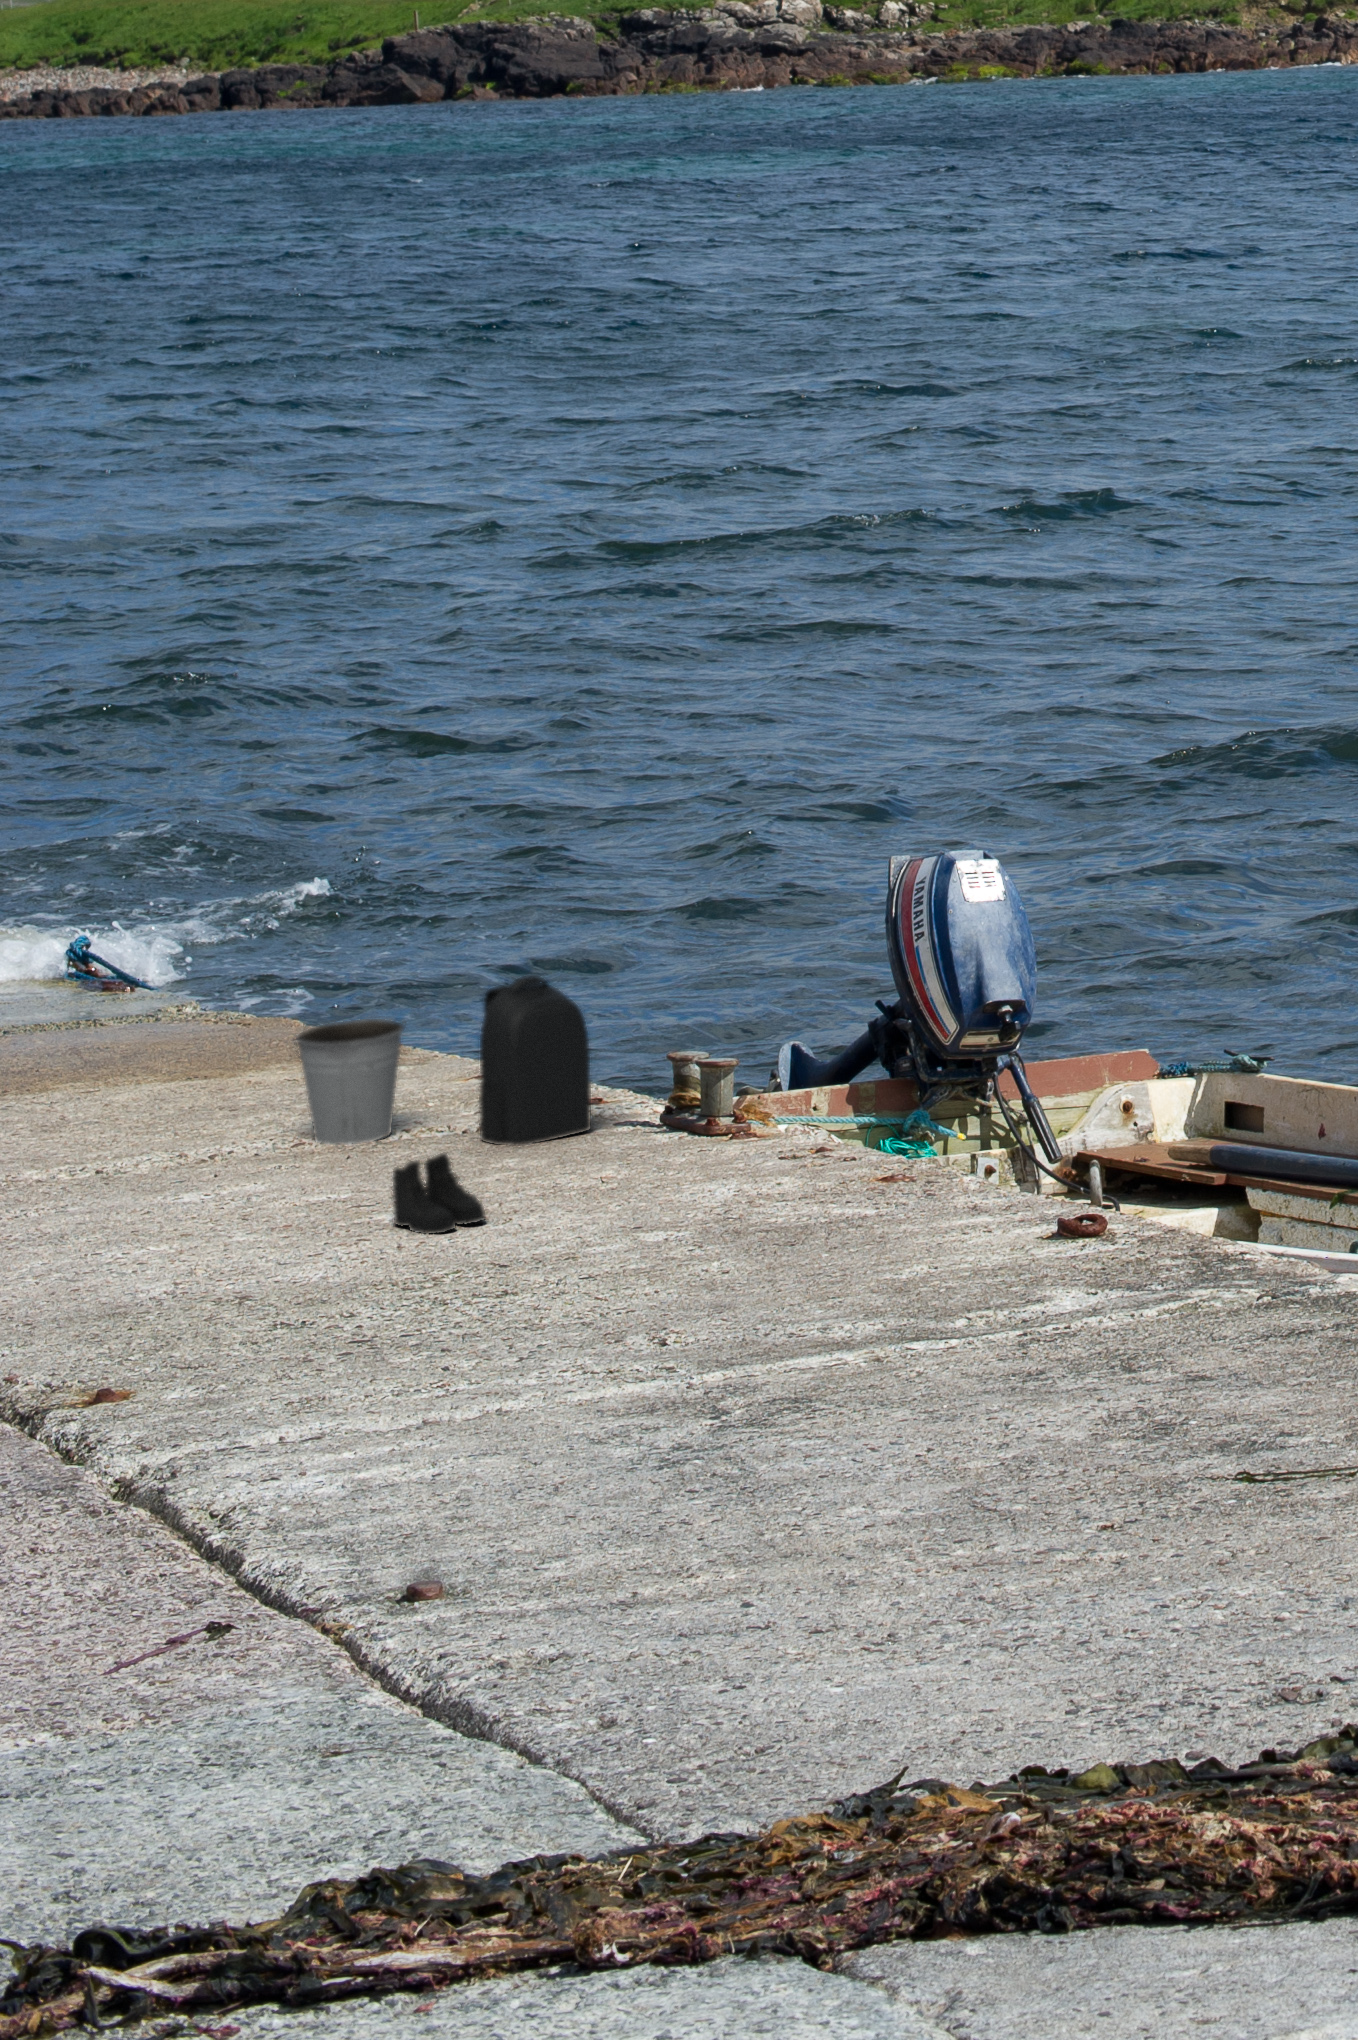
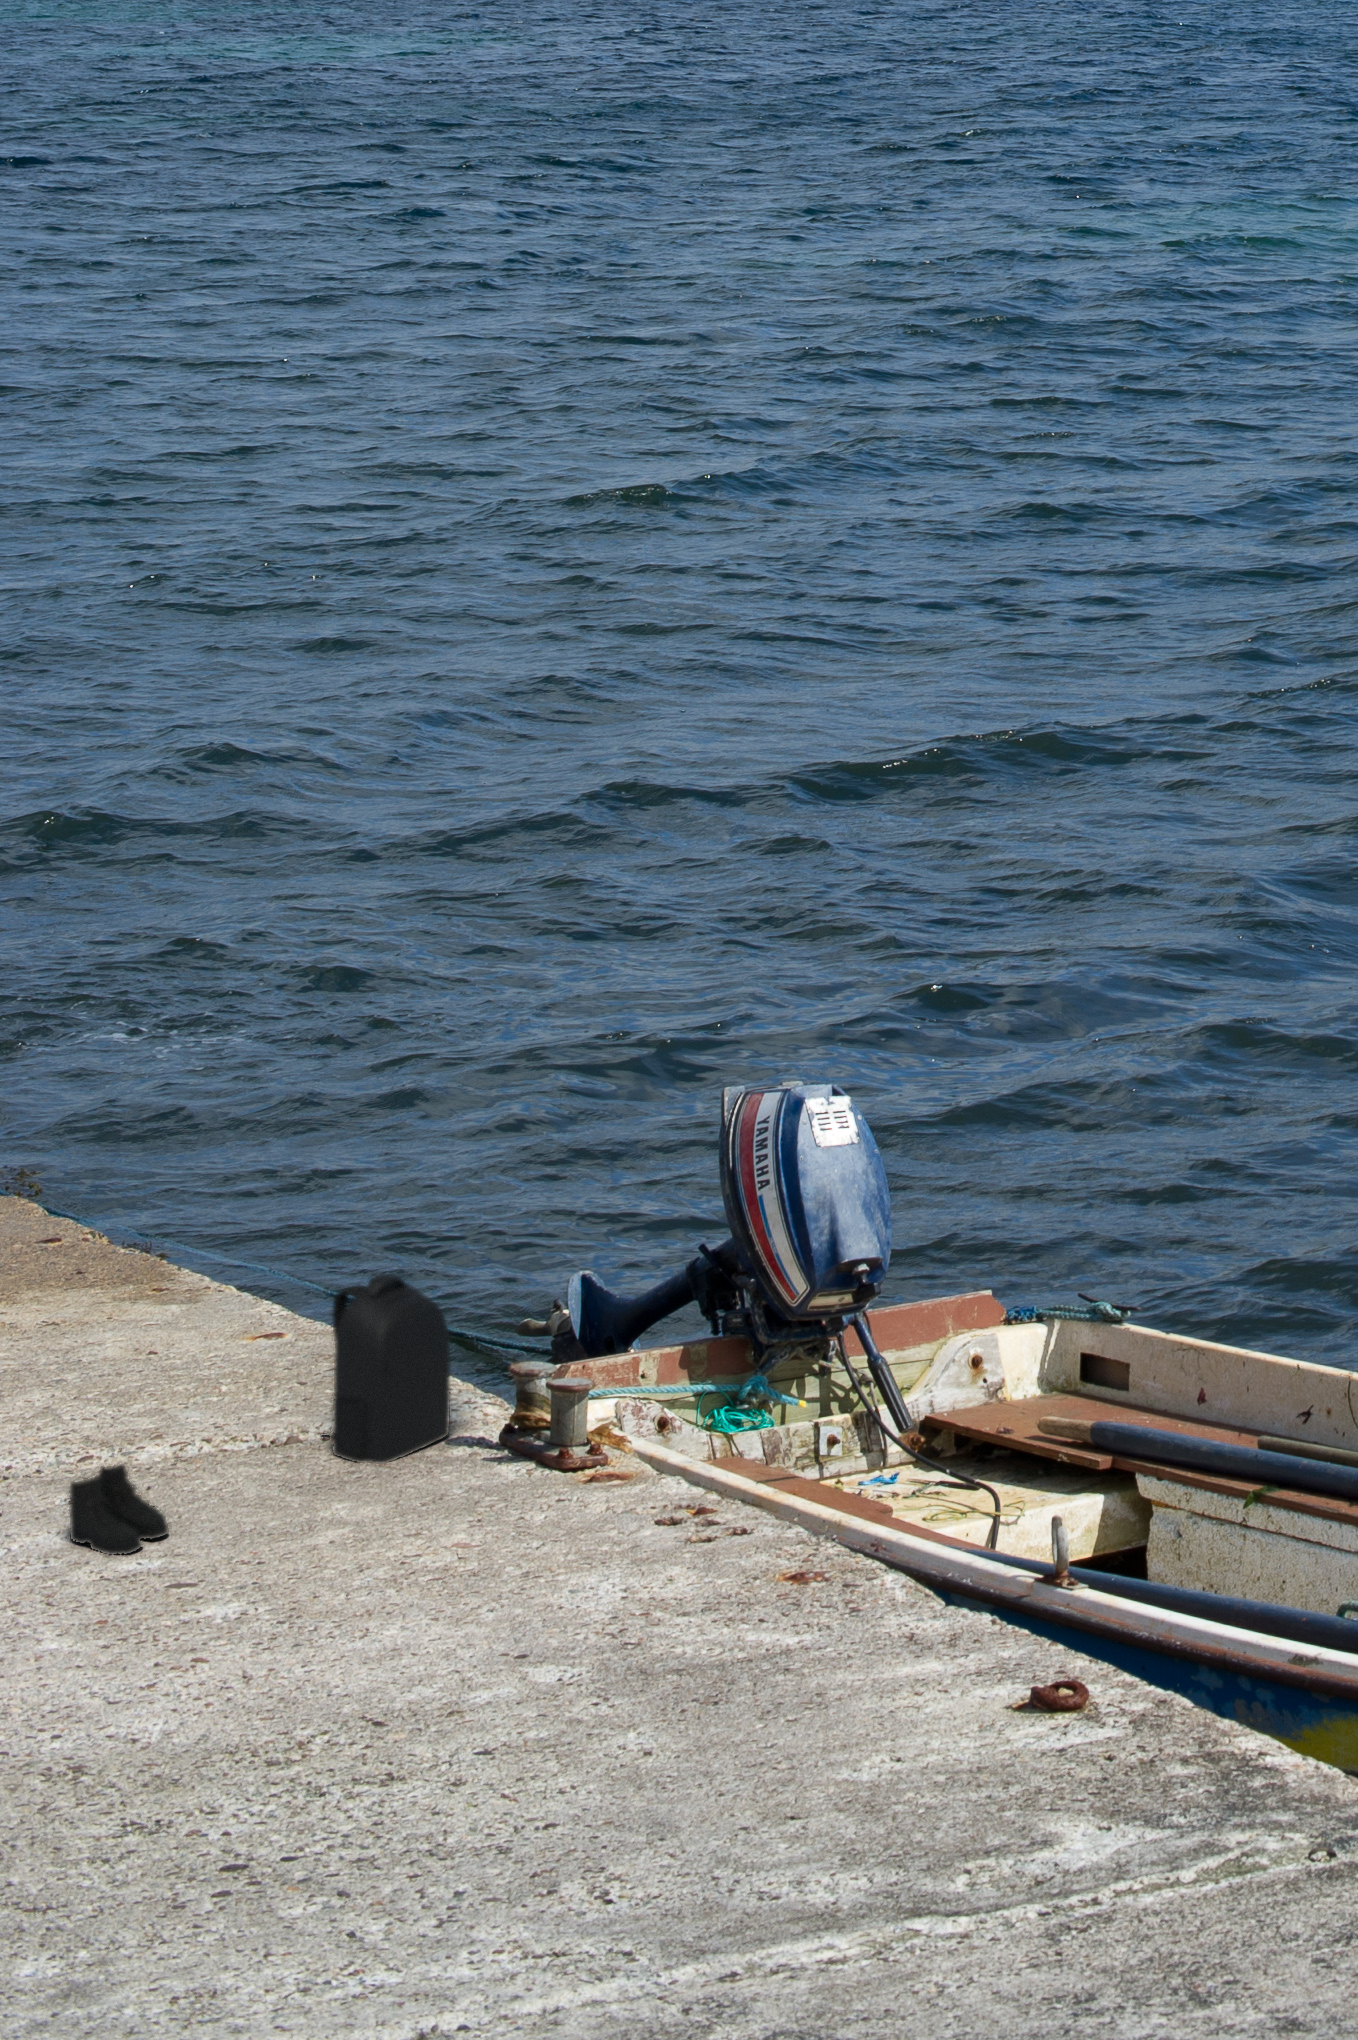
bucket: present [295,1019,406,1145] -> none [118,1317,240,1466]
boots: present [392,1153,485,1234] -> present [68,1464,169,1555]

